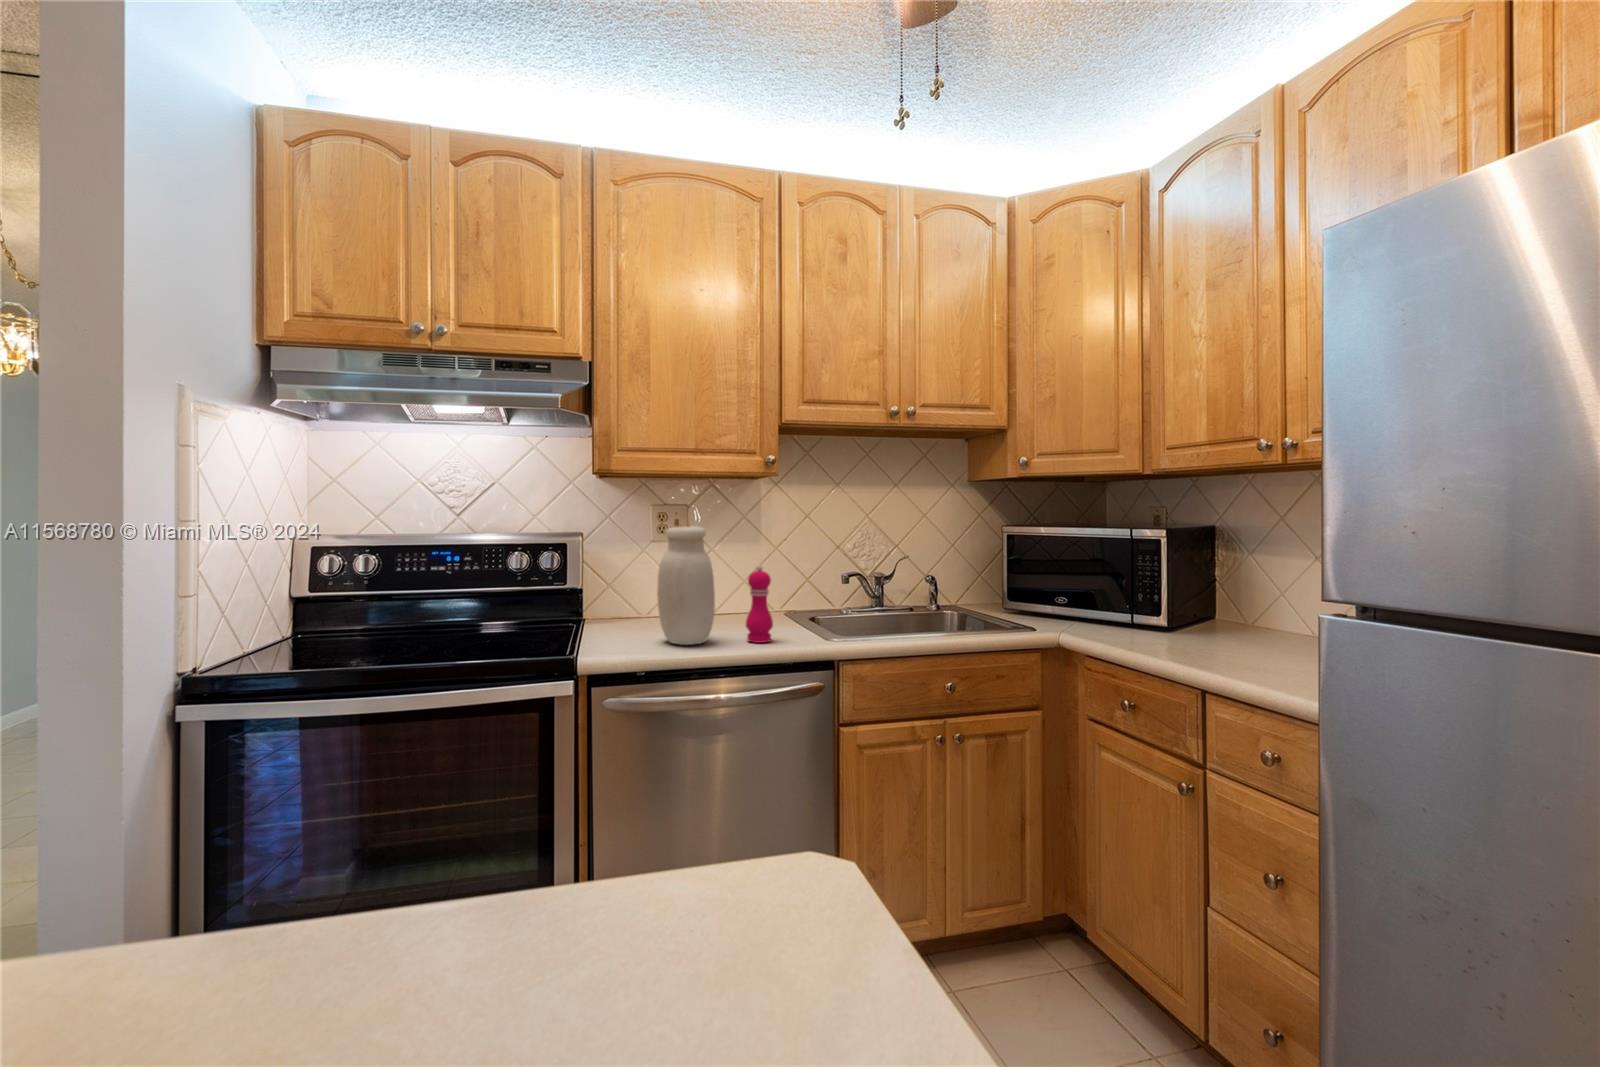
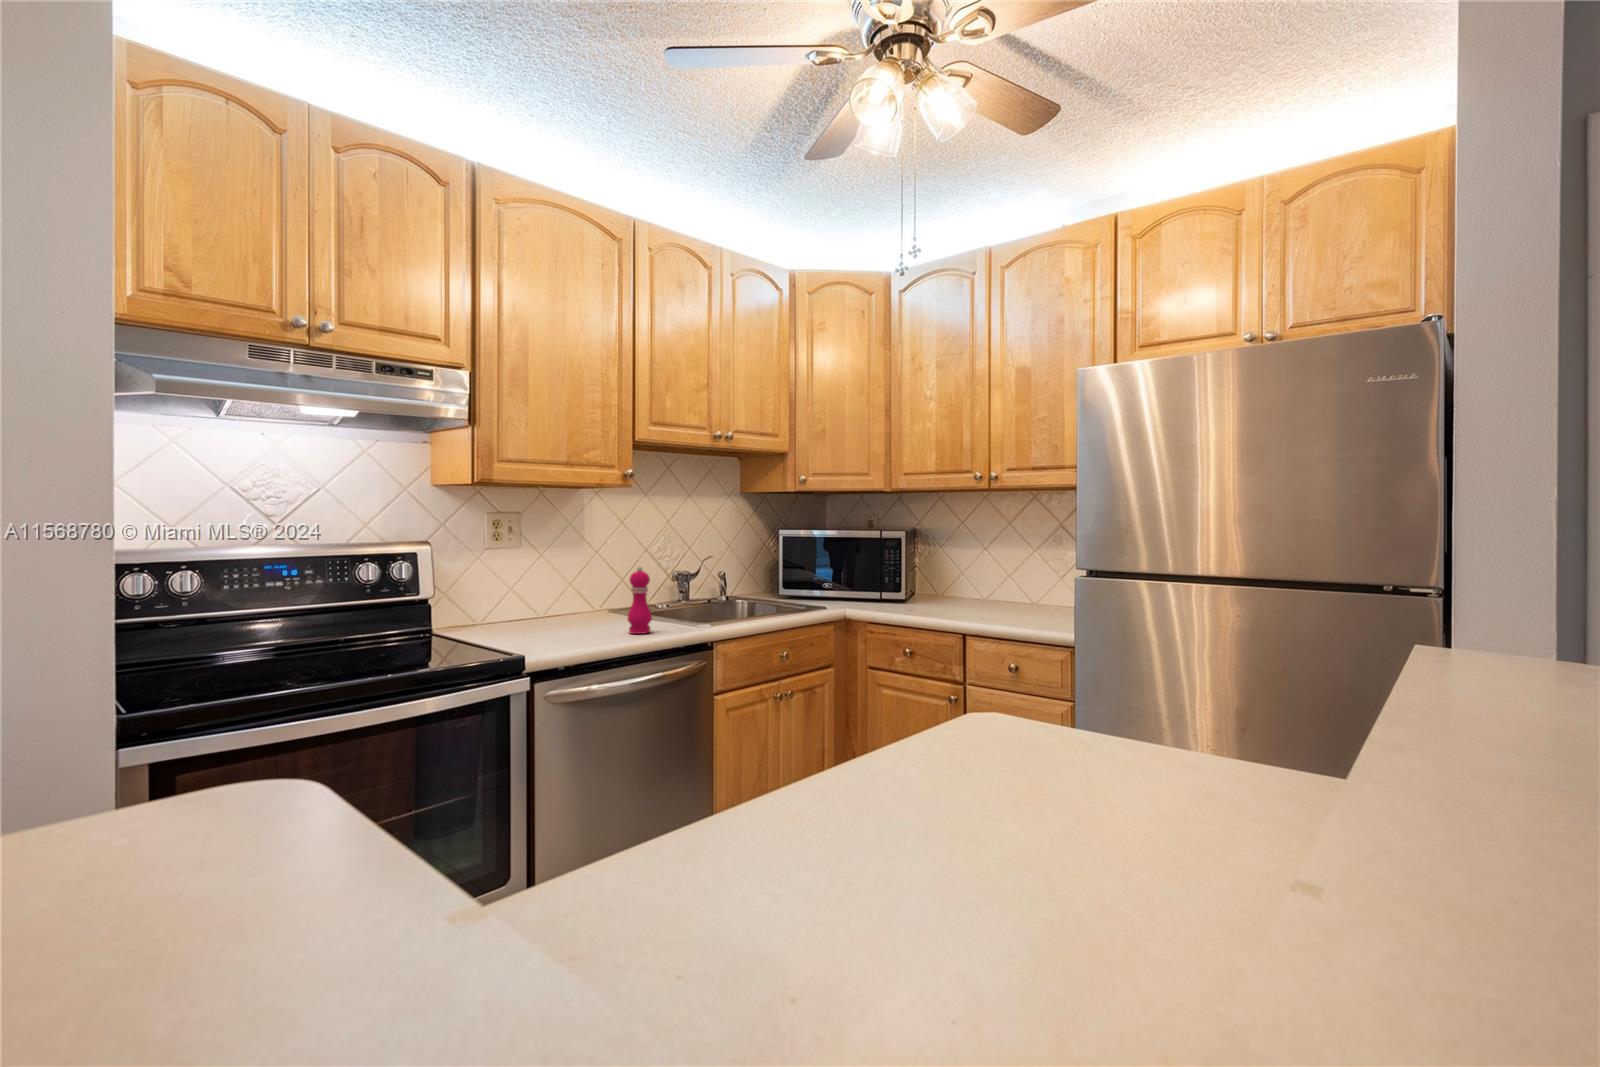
jar: present [657,527,715,645] -> none [552,533,608,640]

